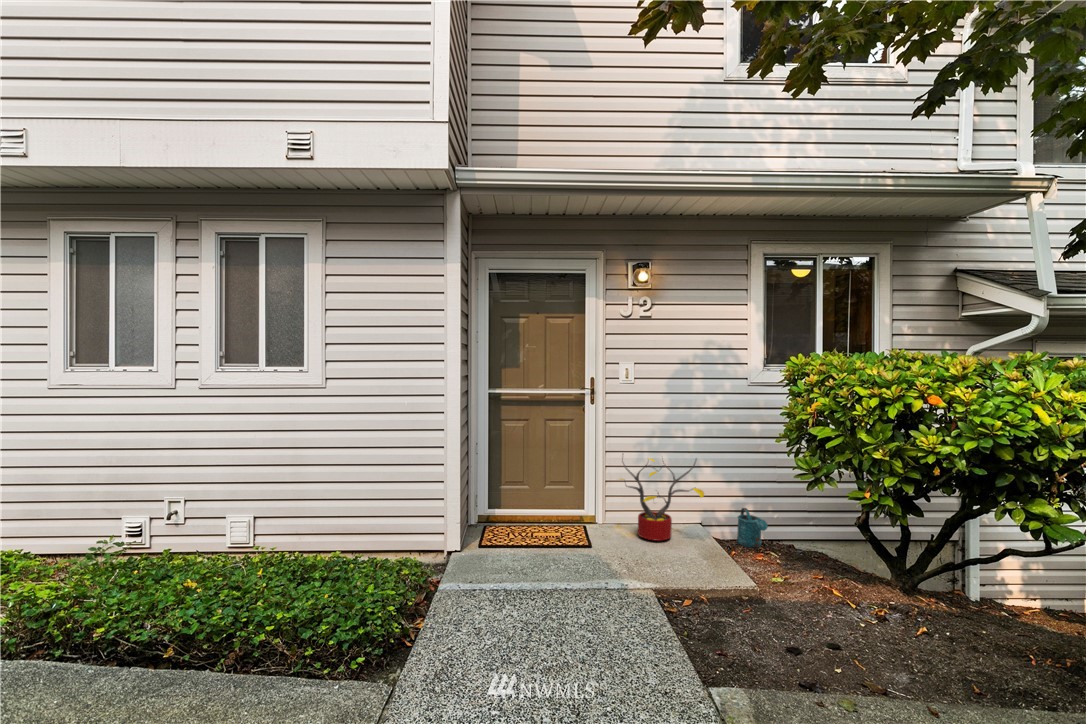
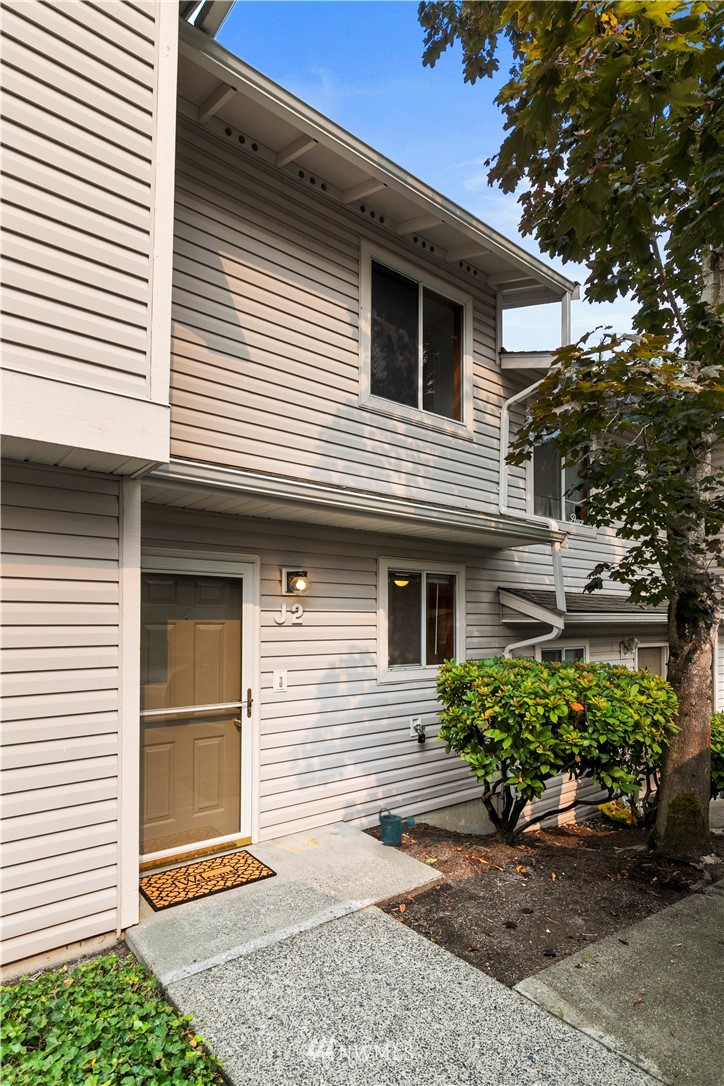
decorative plant: present [621,458,704,541] -> none [274,765,369,859]

